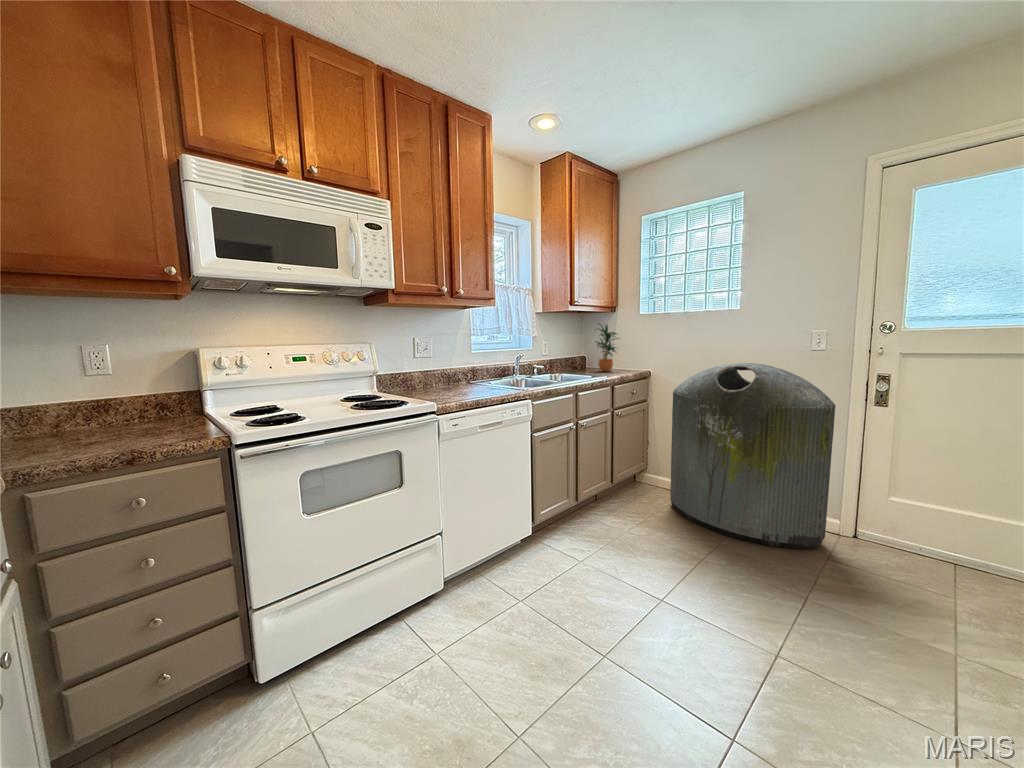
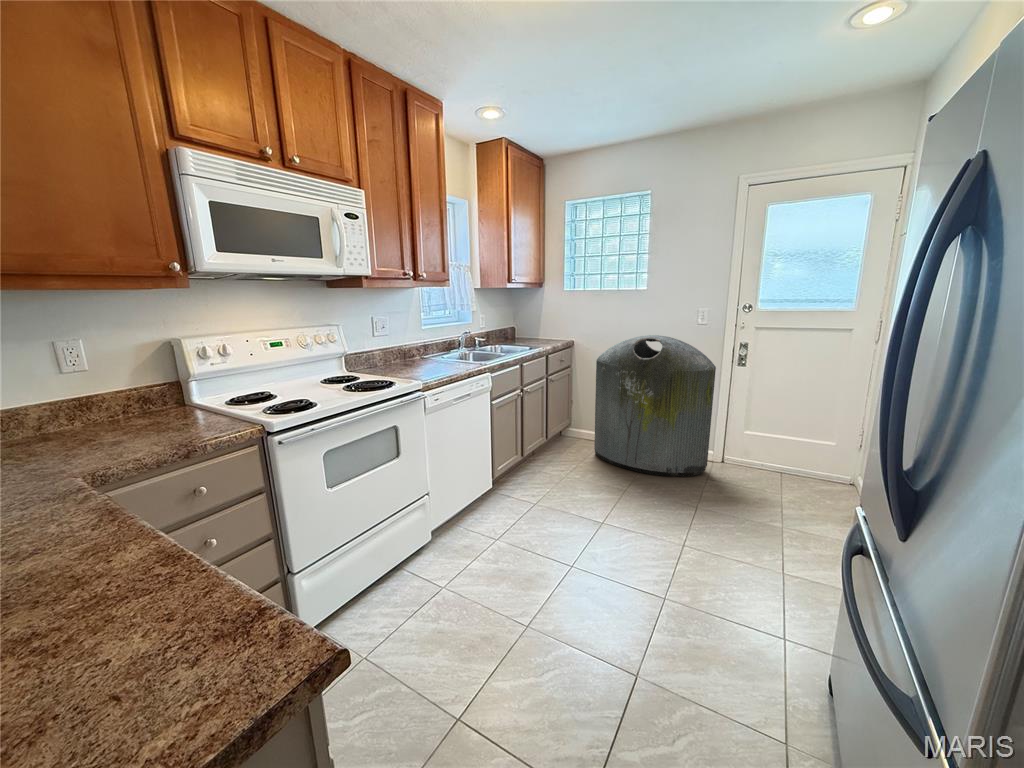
potted plant: present [597,324,619,371] -> none [522,297,548,342]

